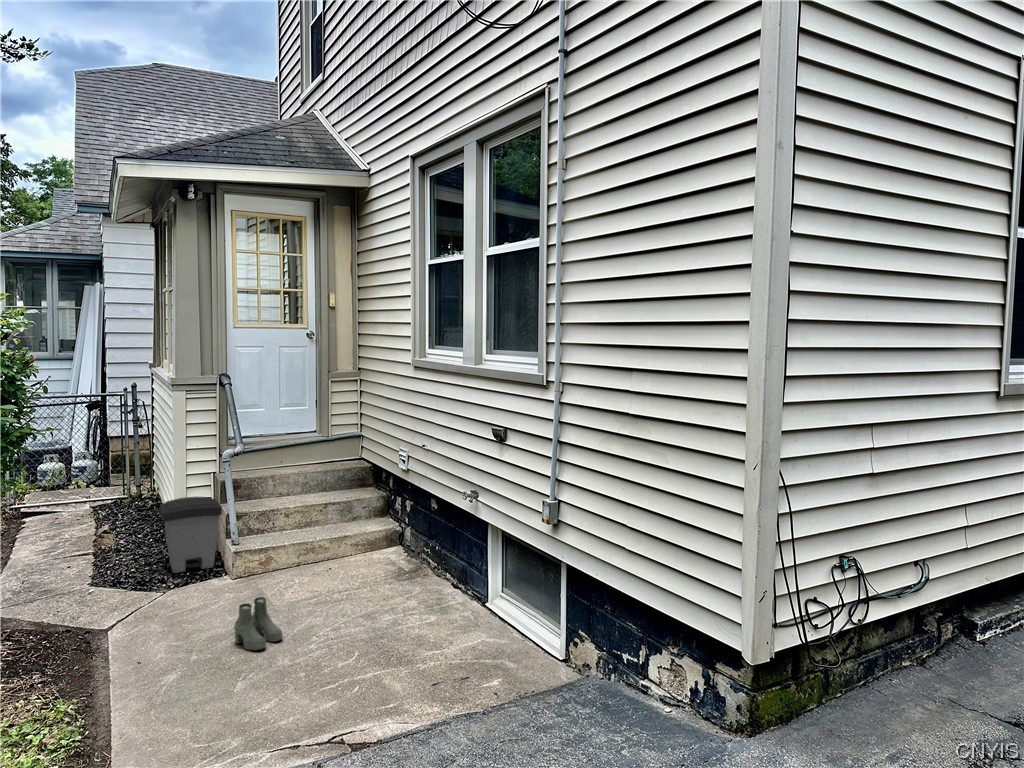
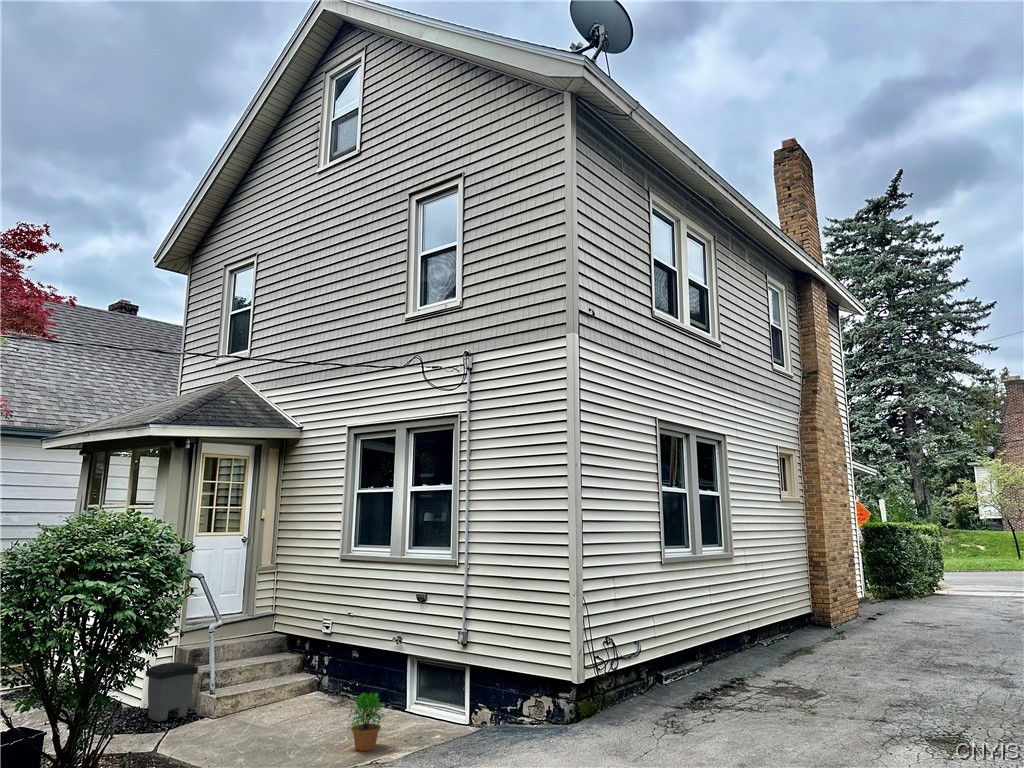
boots: present [234,597,283,650] -> none [262,711,293,743]
potted plant: none [322,600,391,700] -> present [347,693,383,751]

